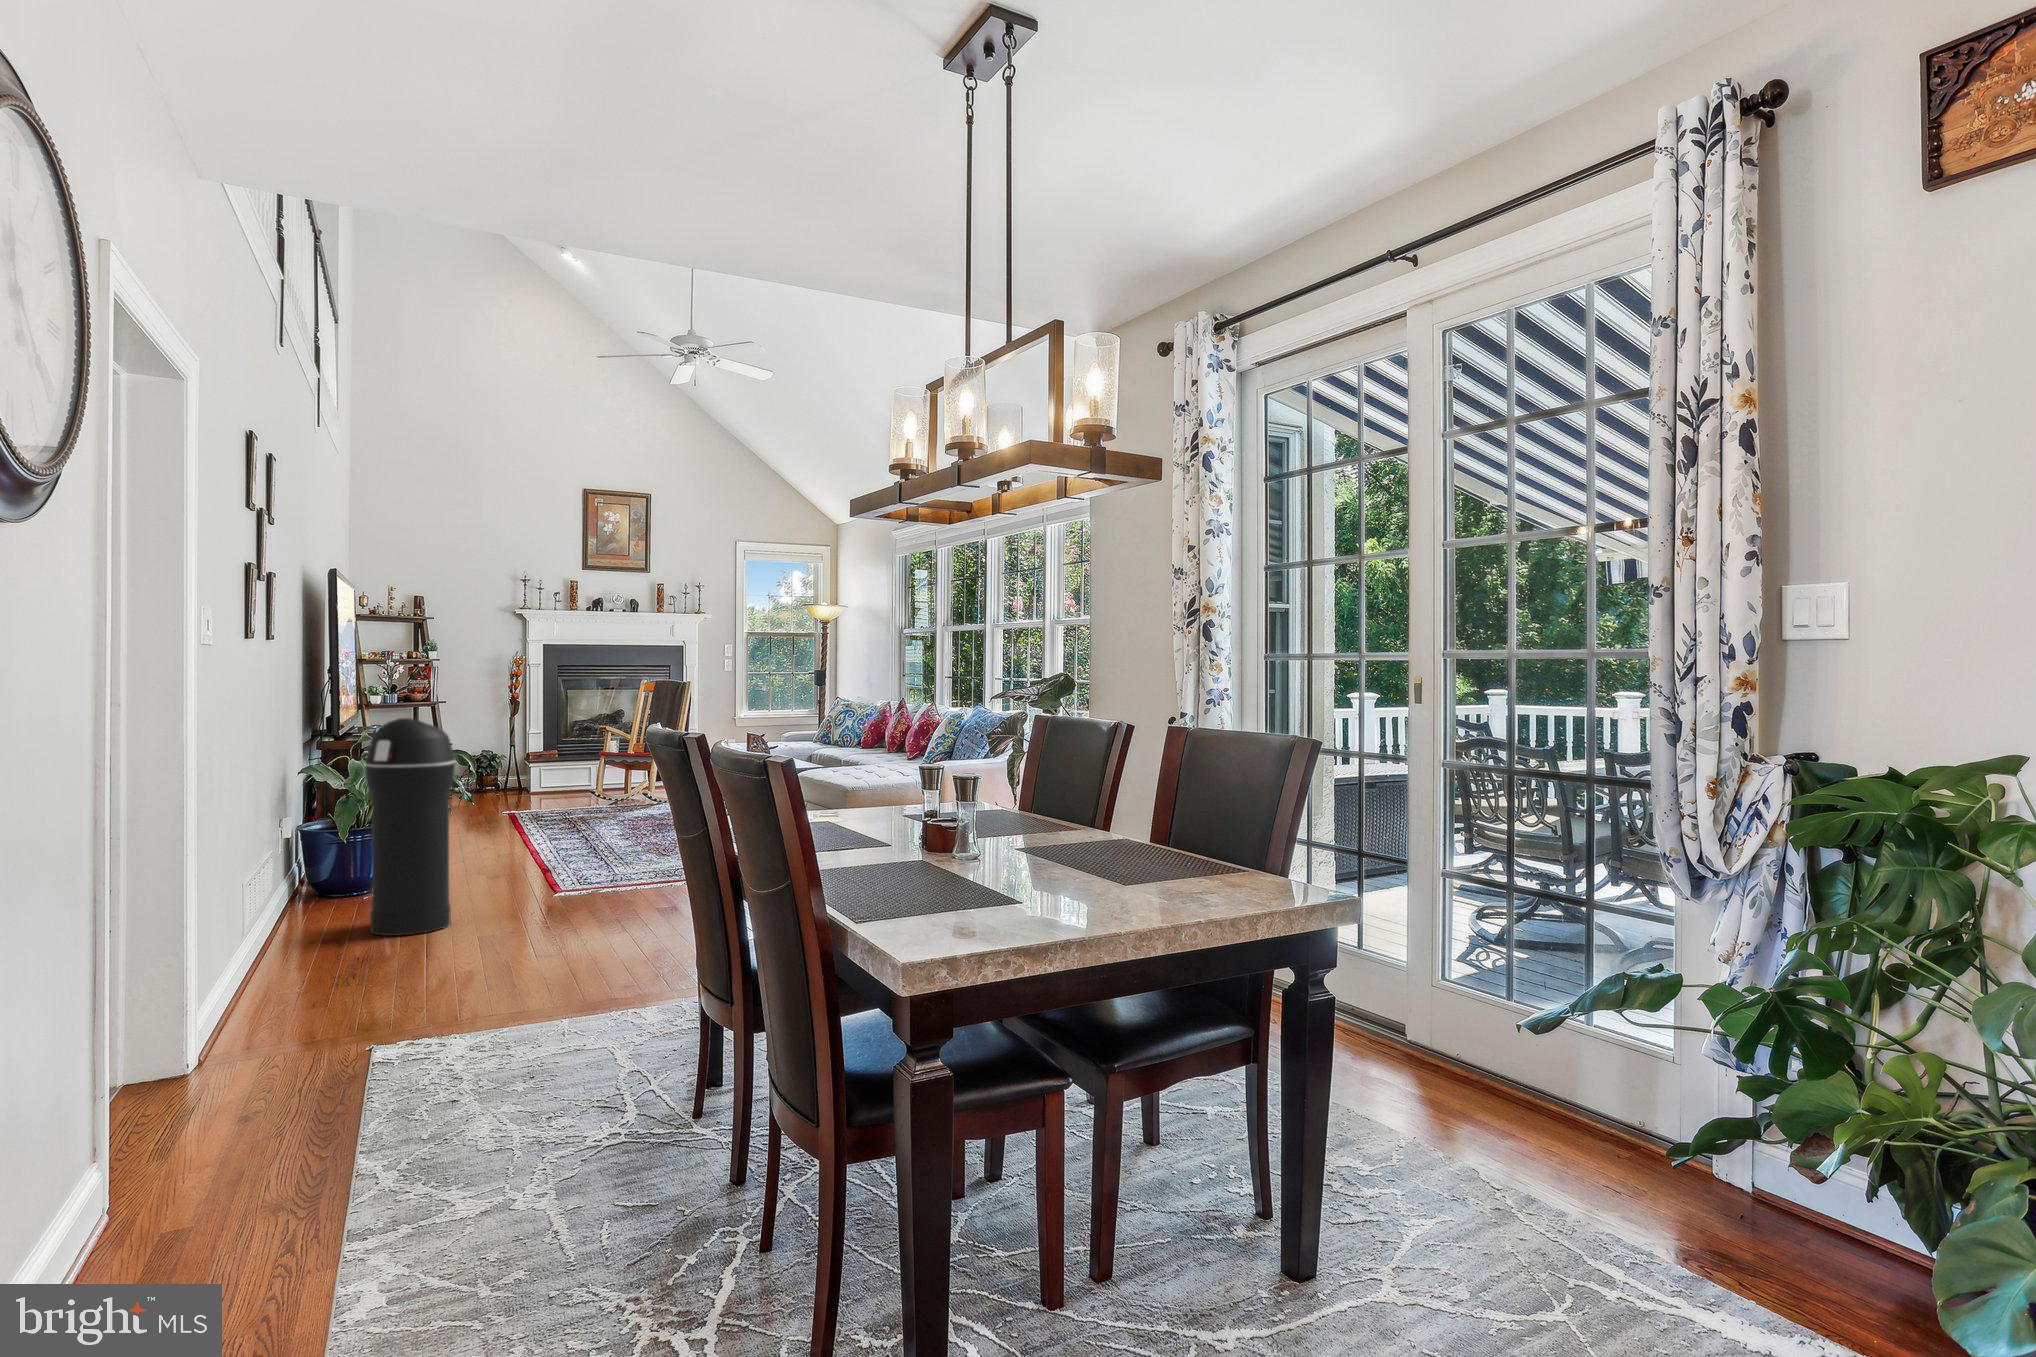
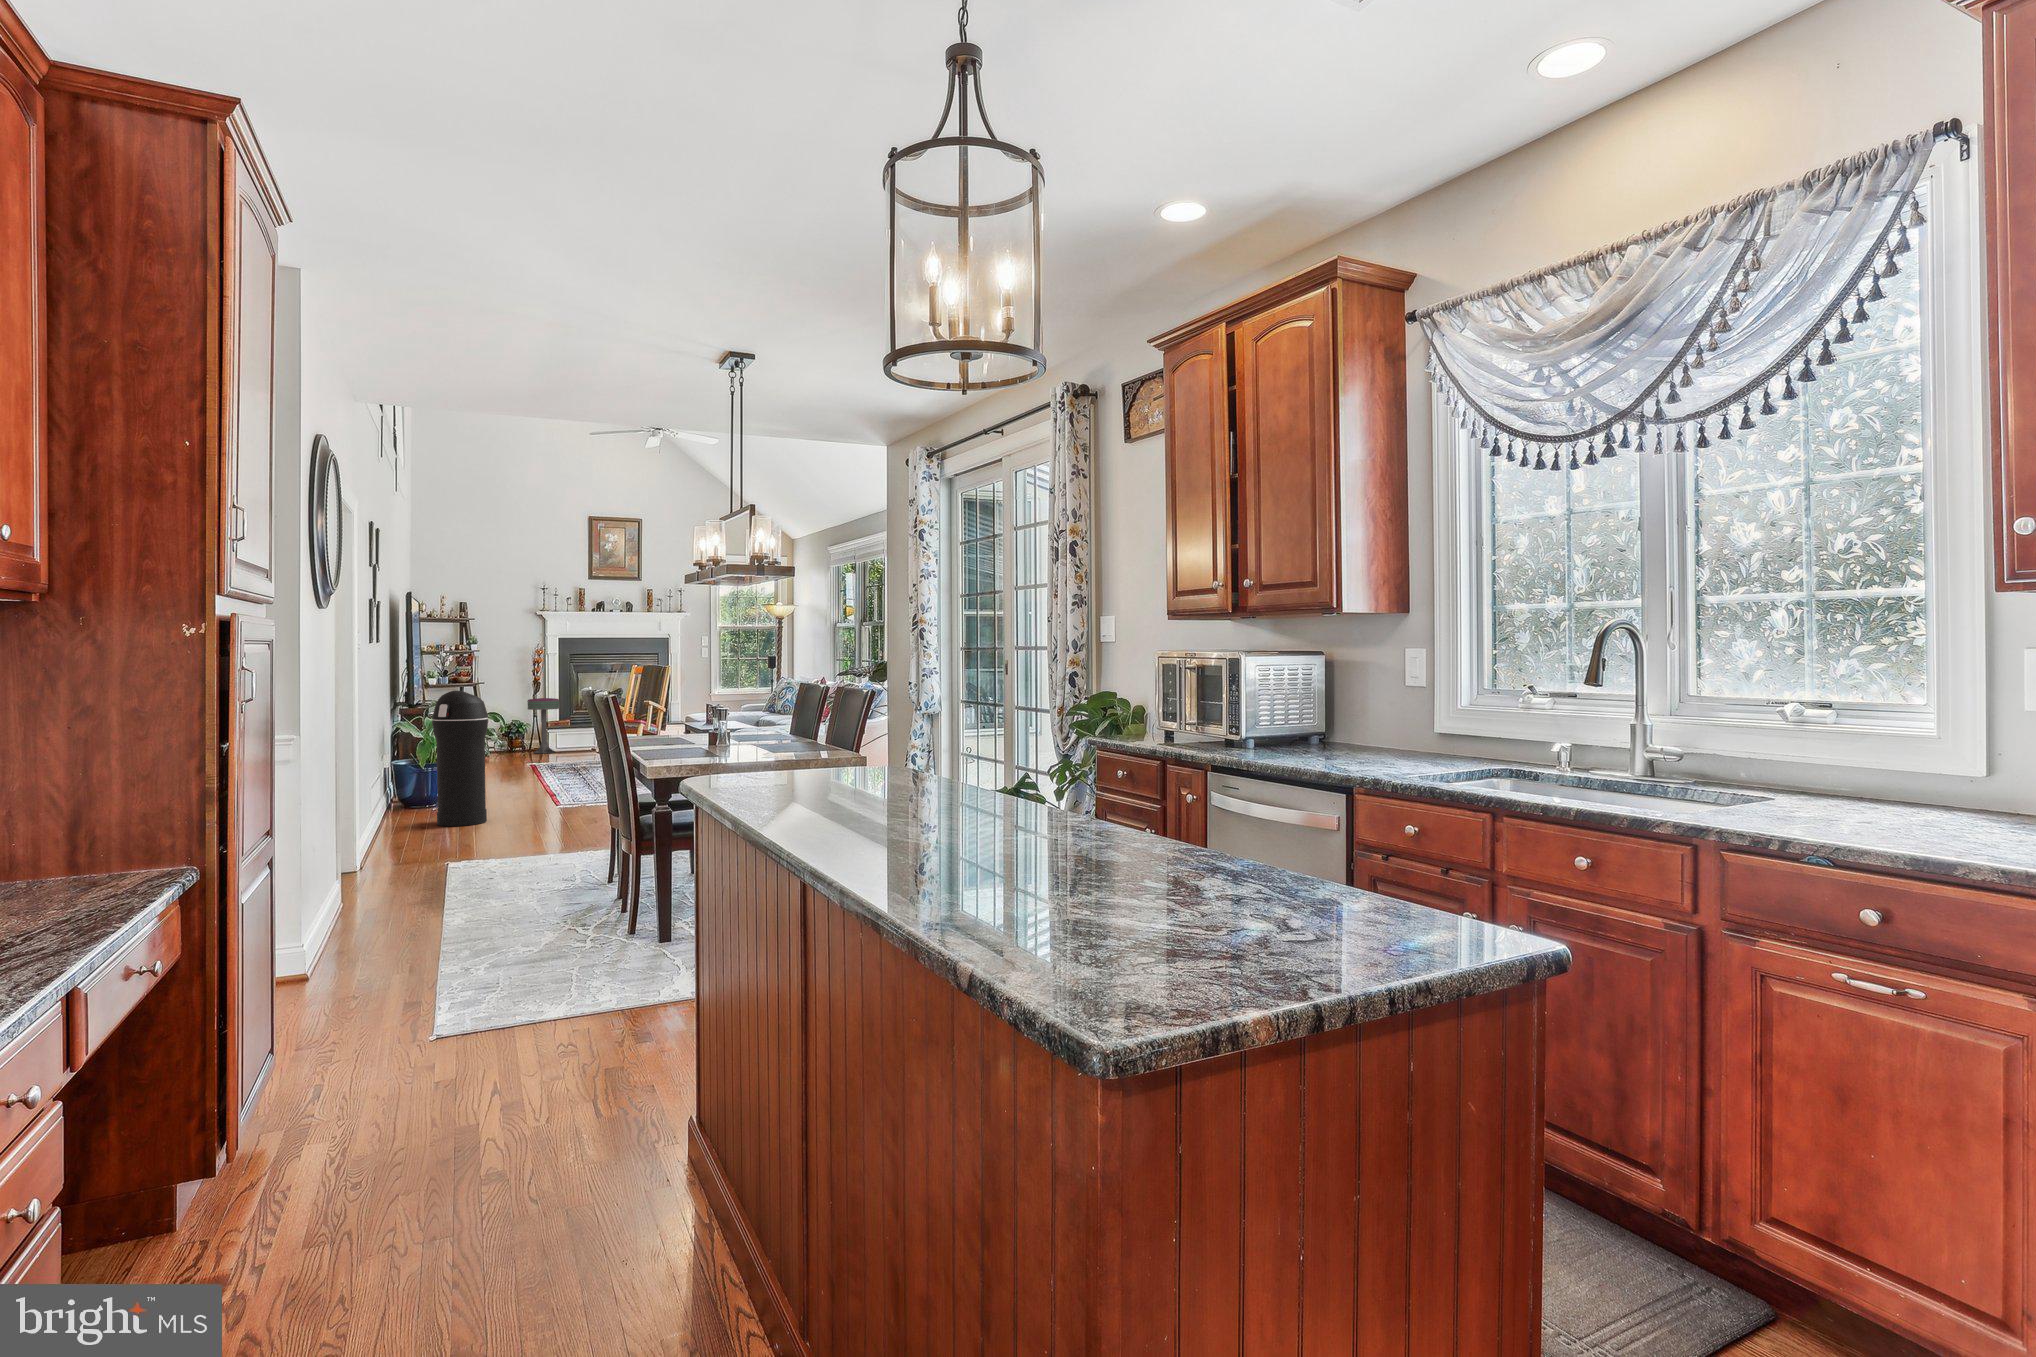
bar stool: none [502,722,545,794] -> present [527,698,560,753]

